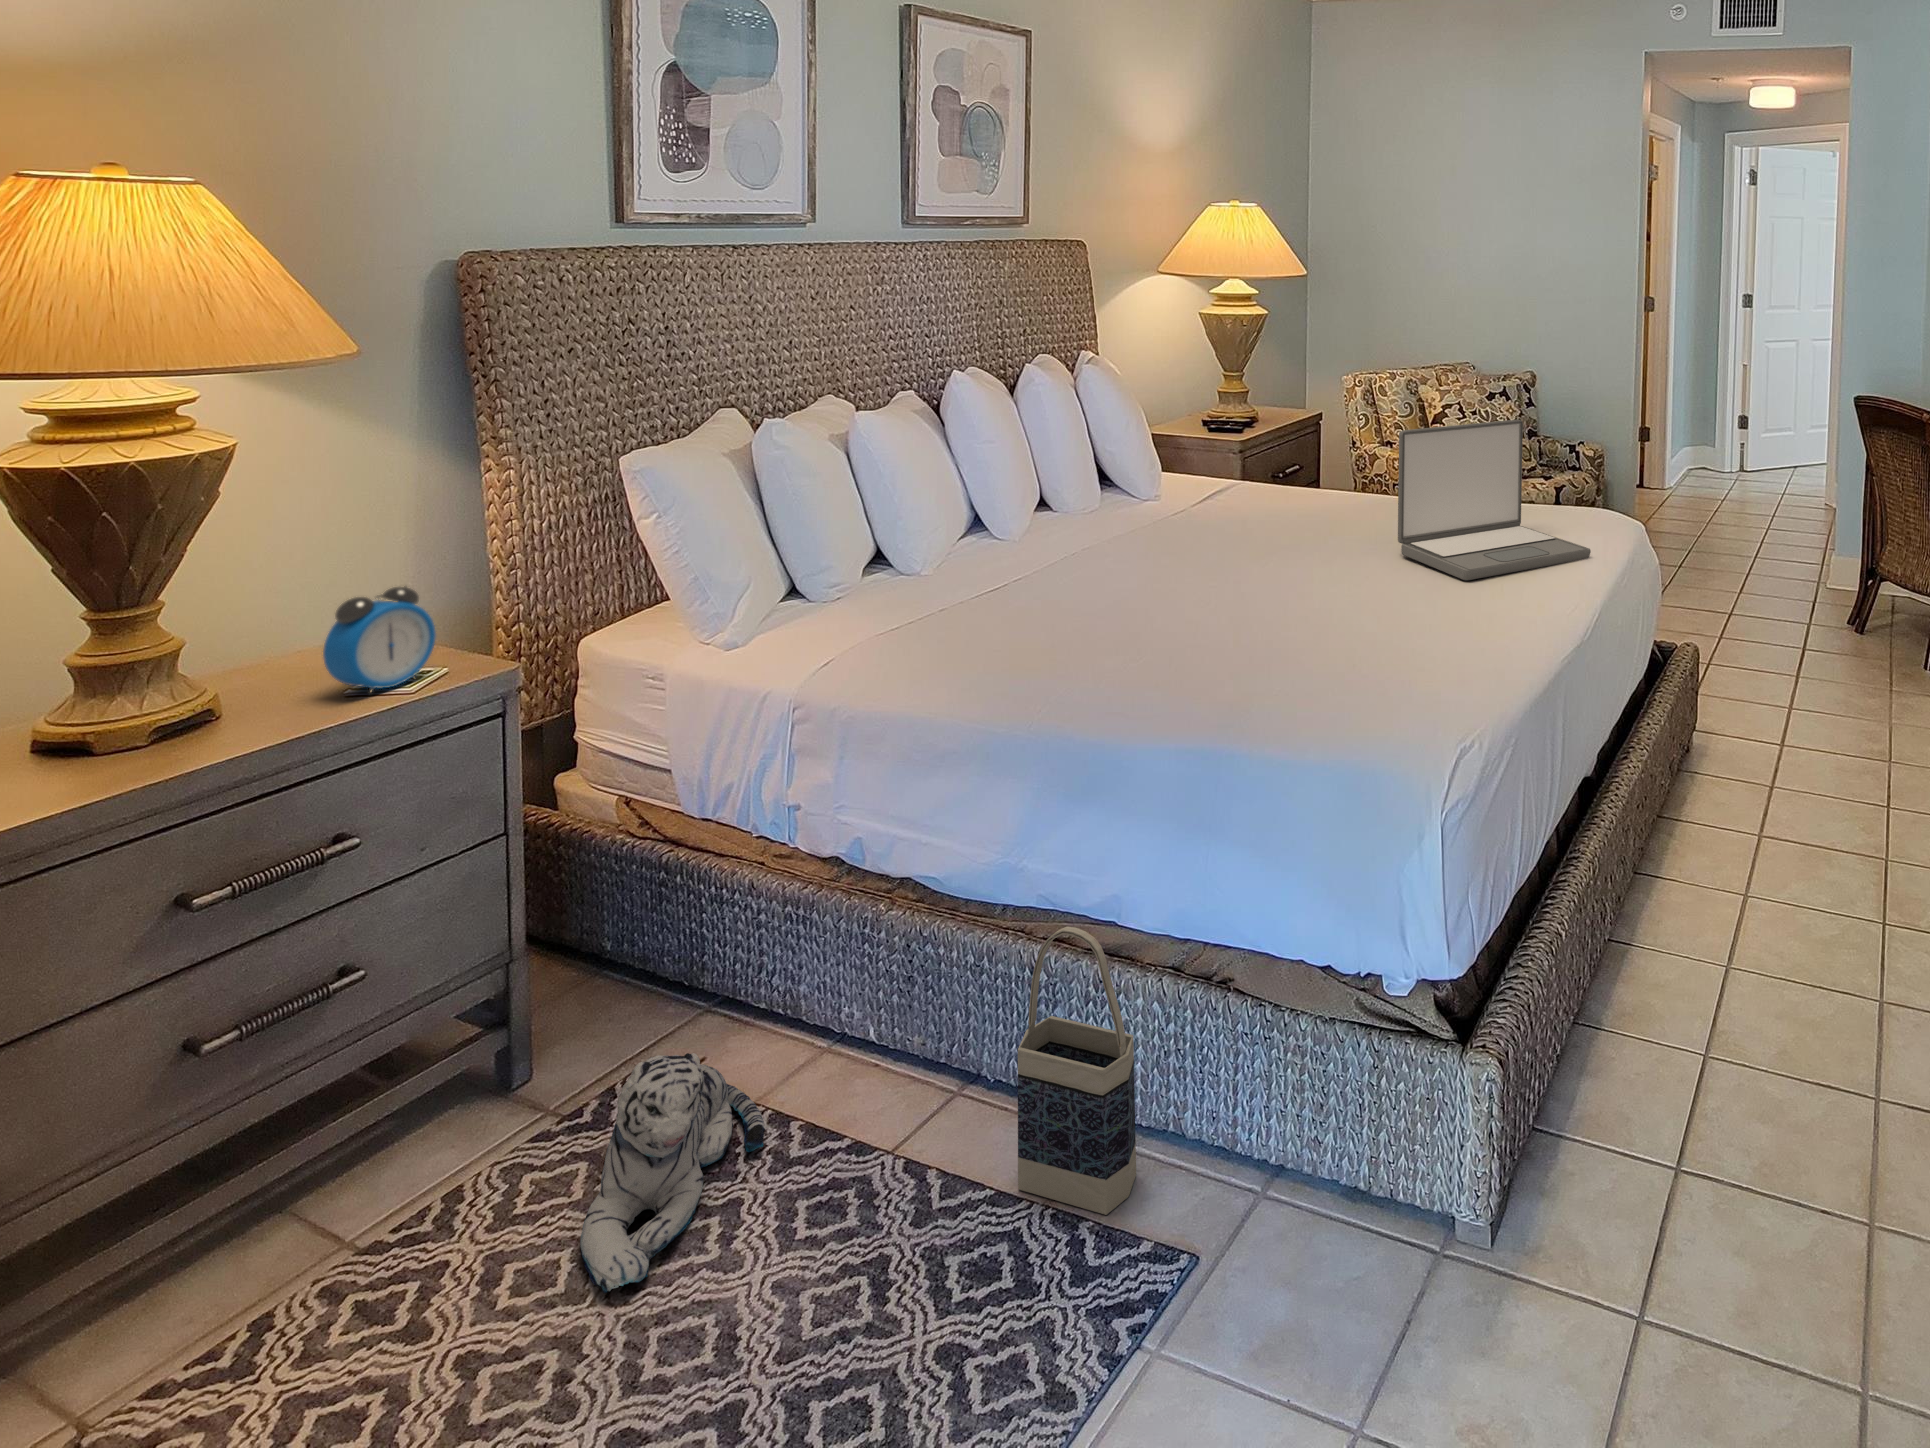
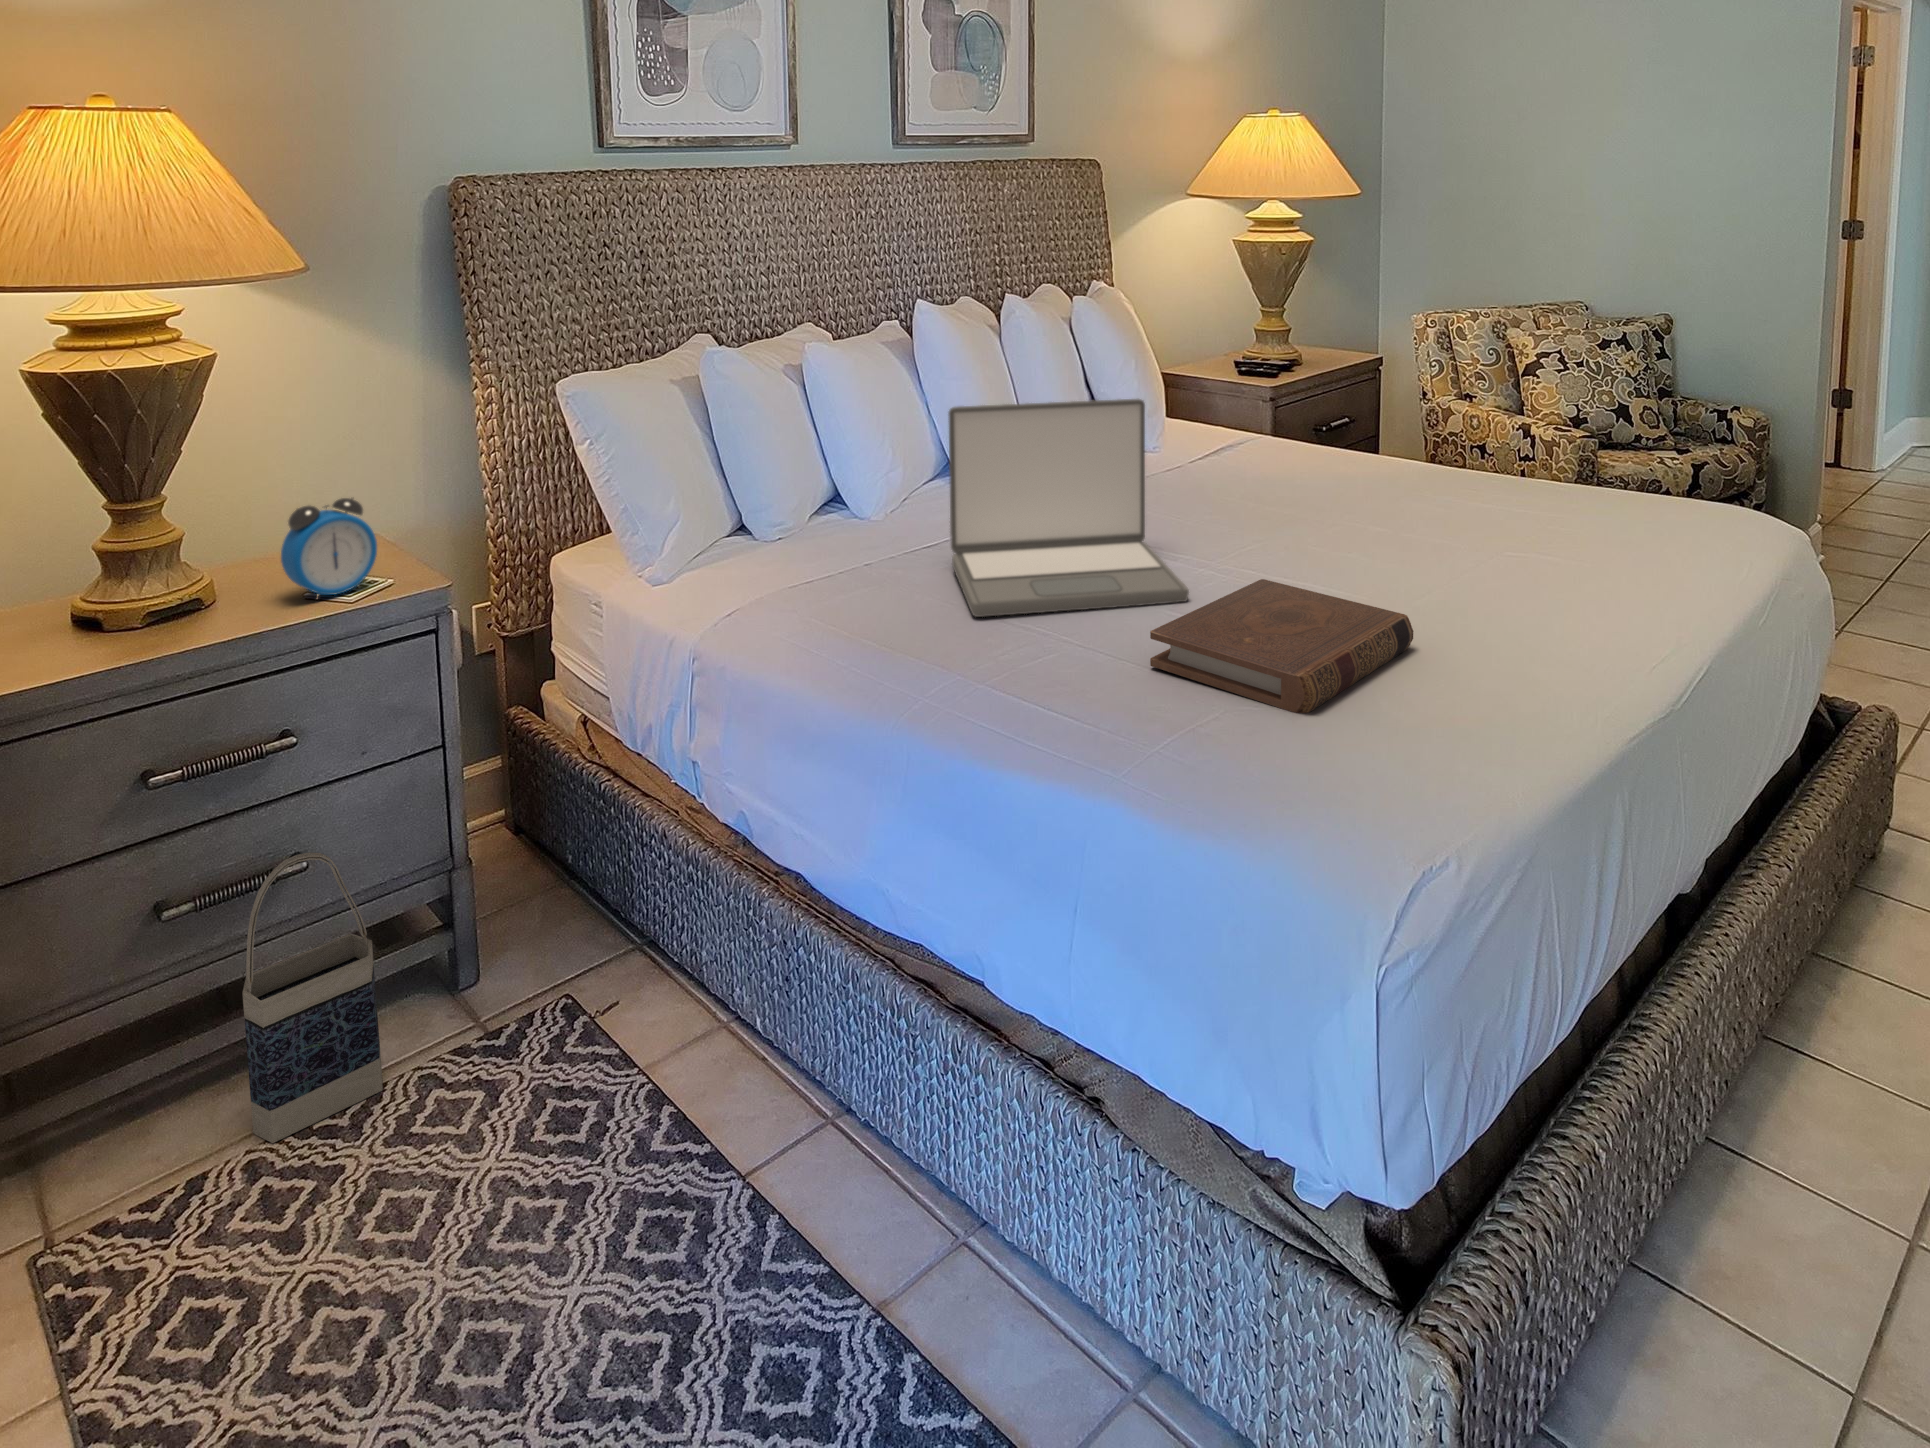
laptop: present [1398,420,1591,580] -> present [948,399,1189,617]
book: none [1235,580,1419,666] -> present [1150,579,1414,713]
bag: present [1018,926,1136,1215] -> present [243,852,383,1143]
plush toy: present [580,1053,765,1293] -> none [437,1013,641,1260]

